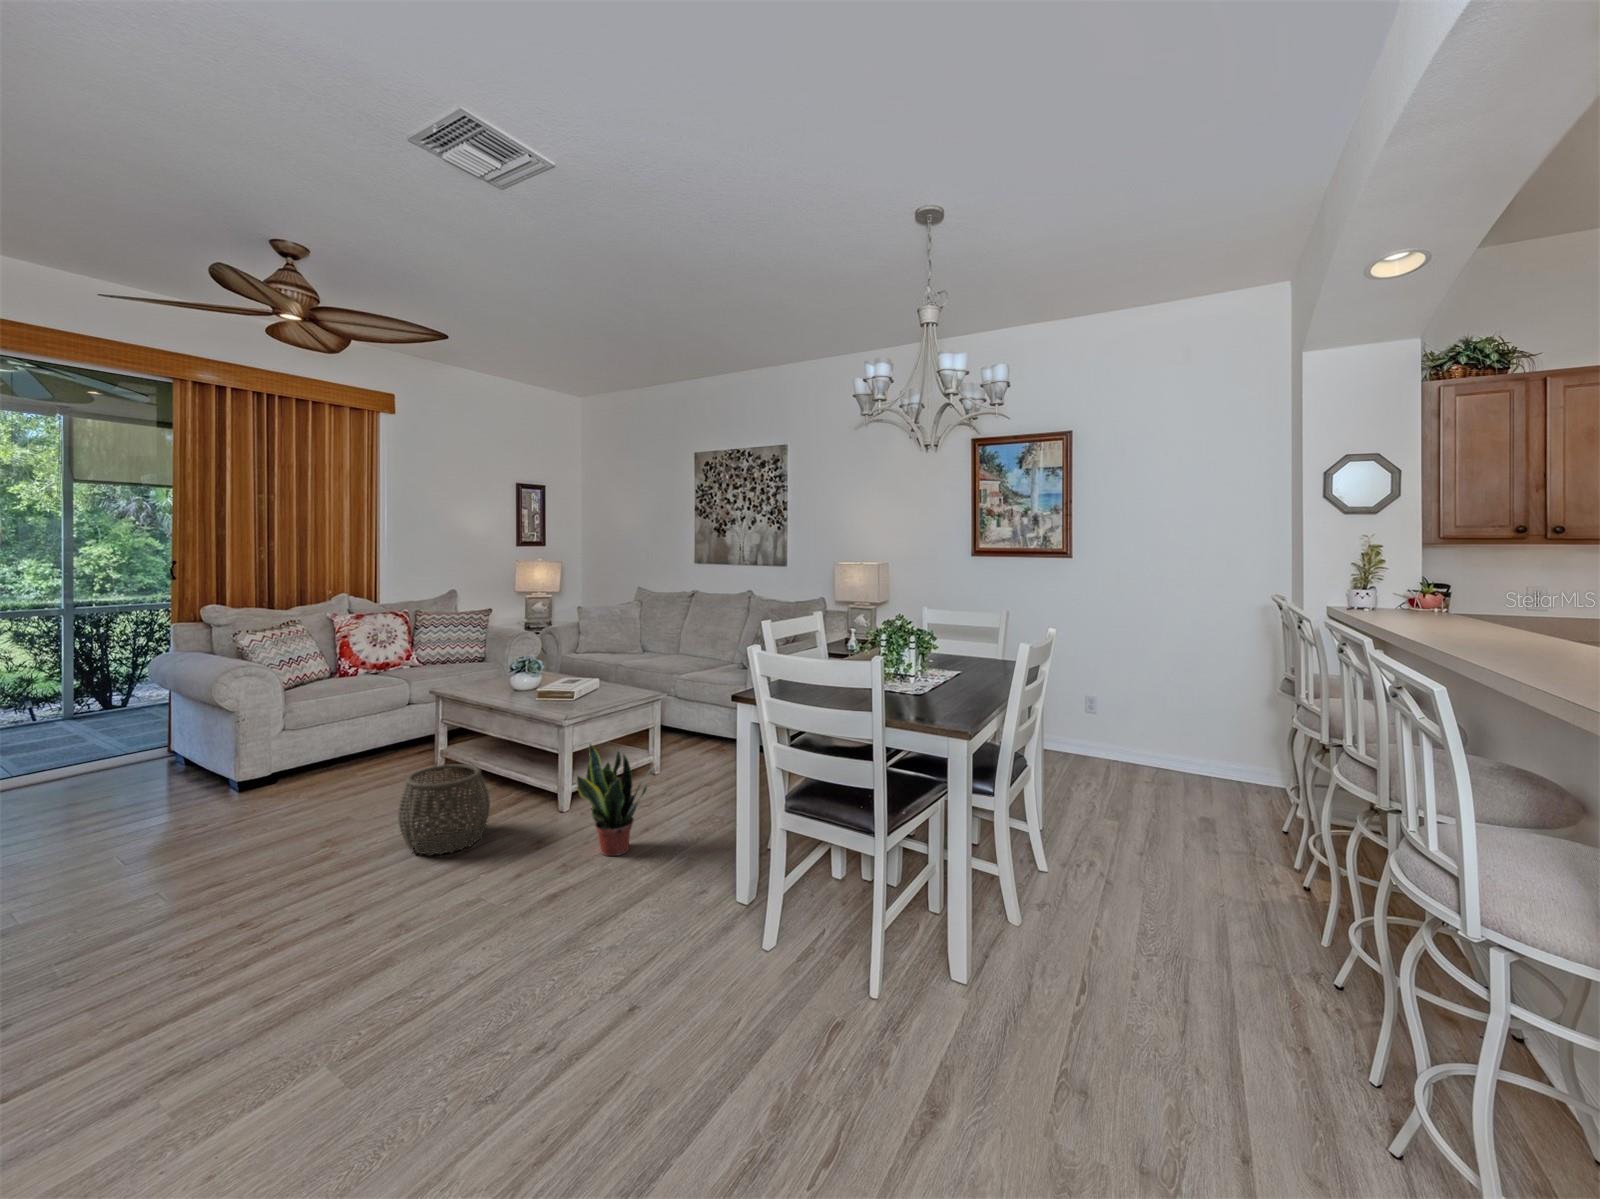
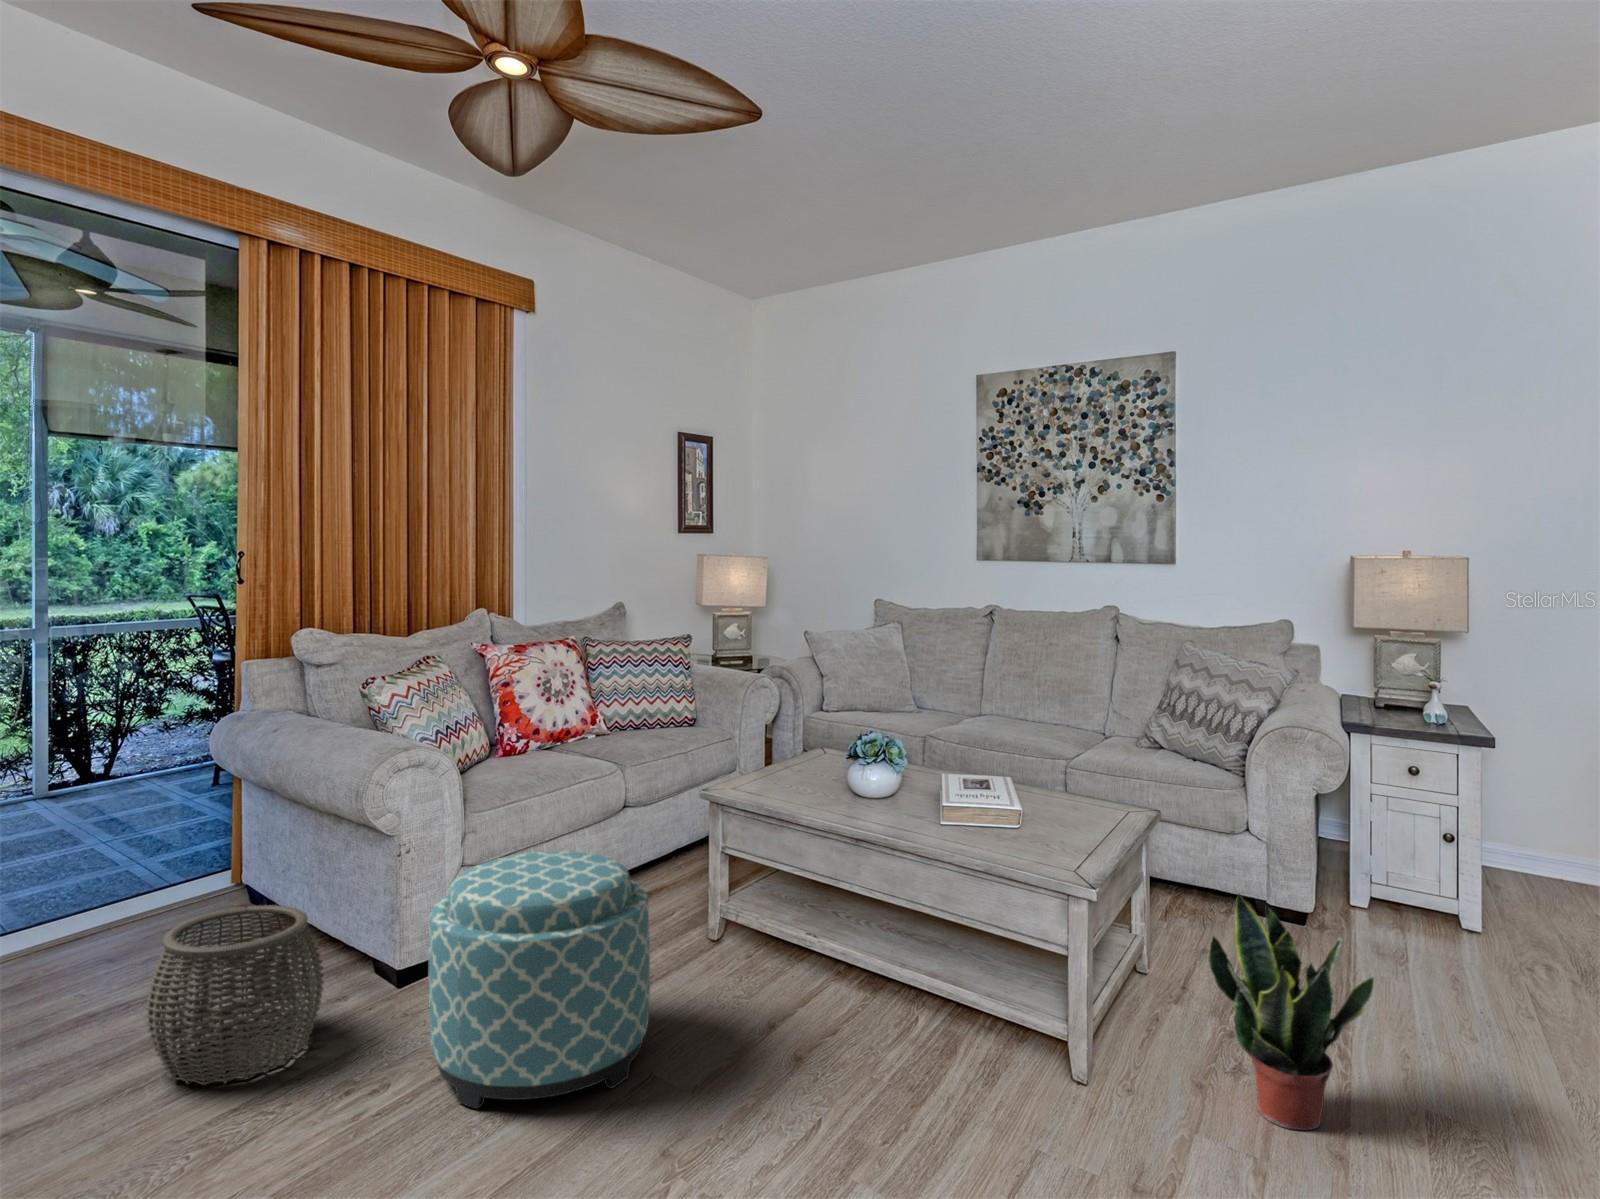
ottoman: none [197,725,335,849] -> present [429,851,650,1109]
woven basket: present [398,764,490,855] -> present [146,905,324,1085]

